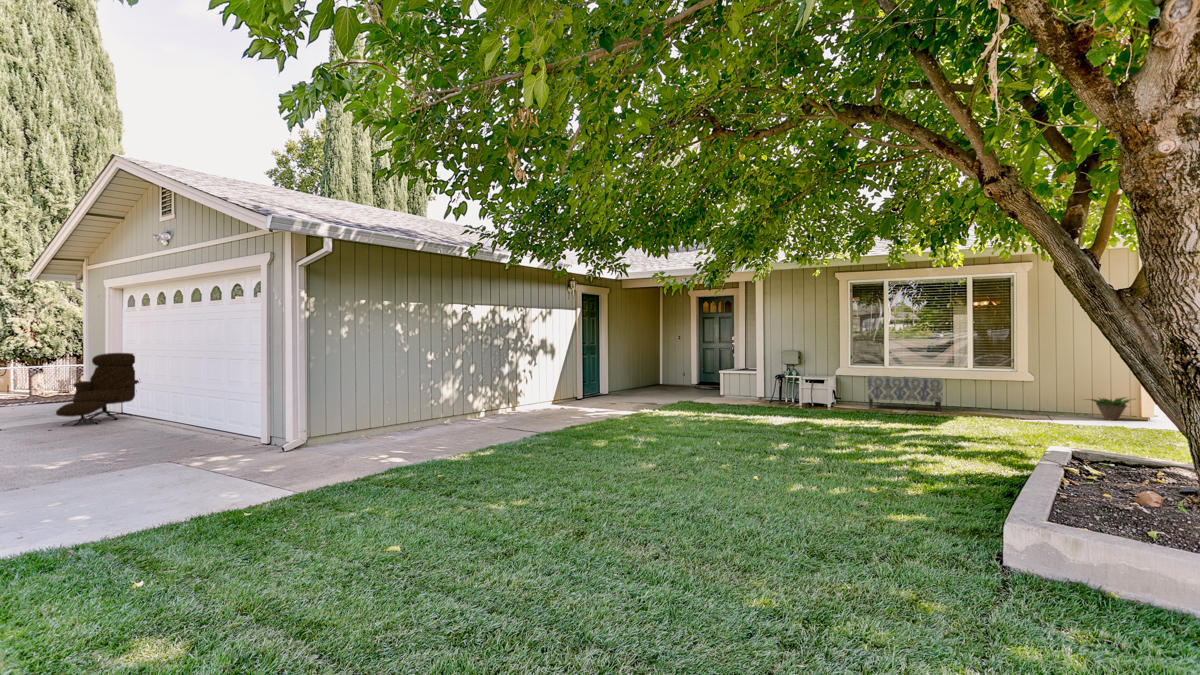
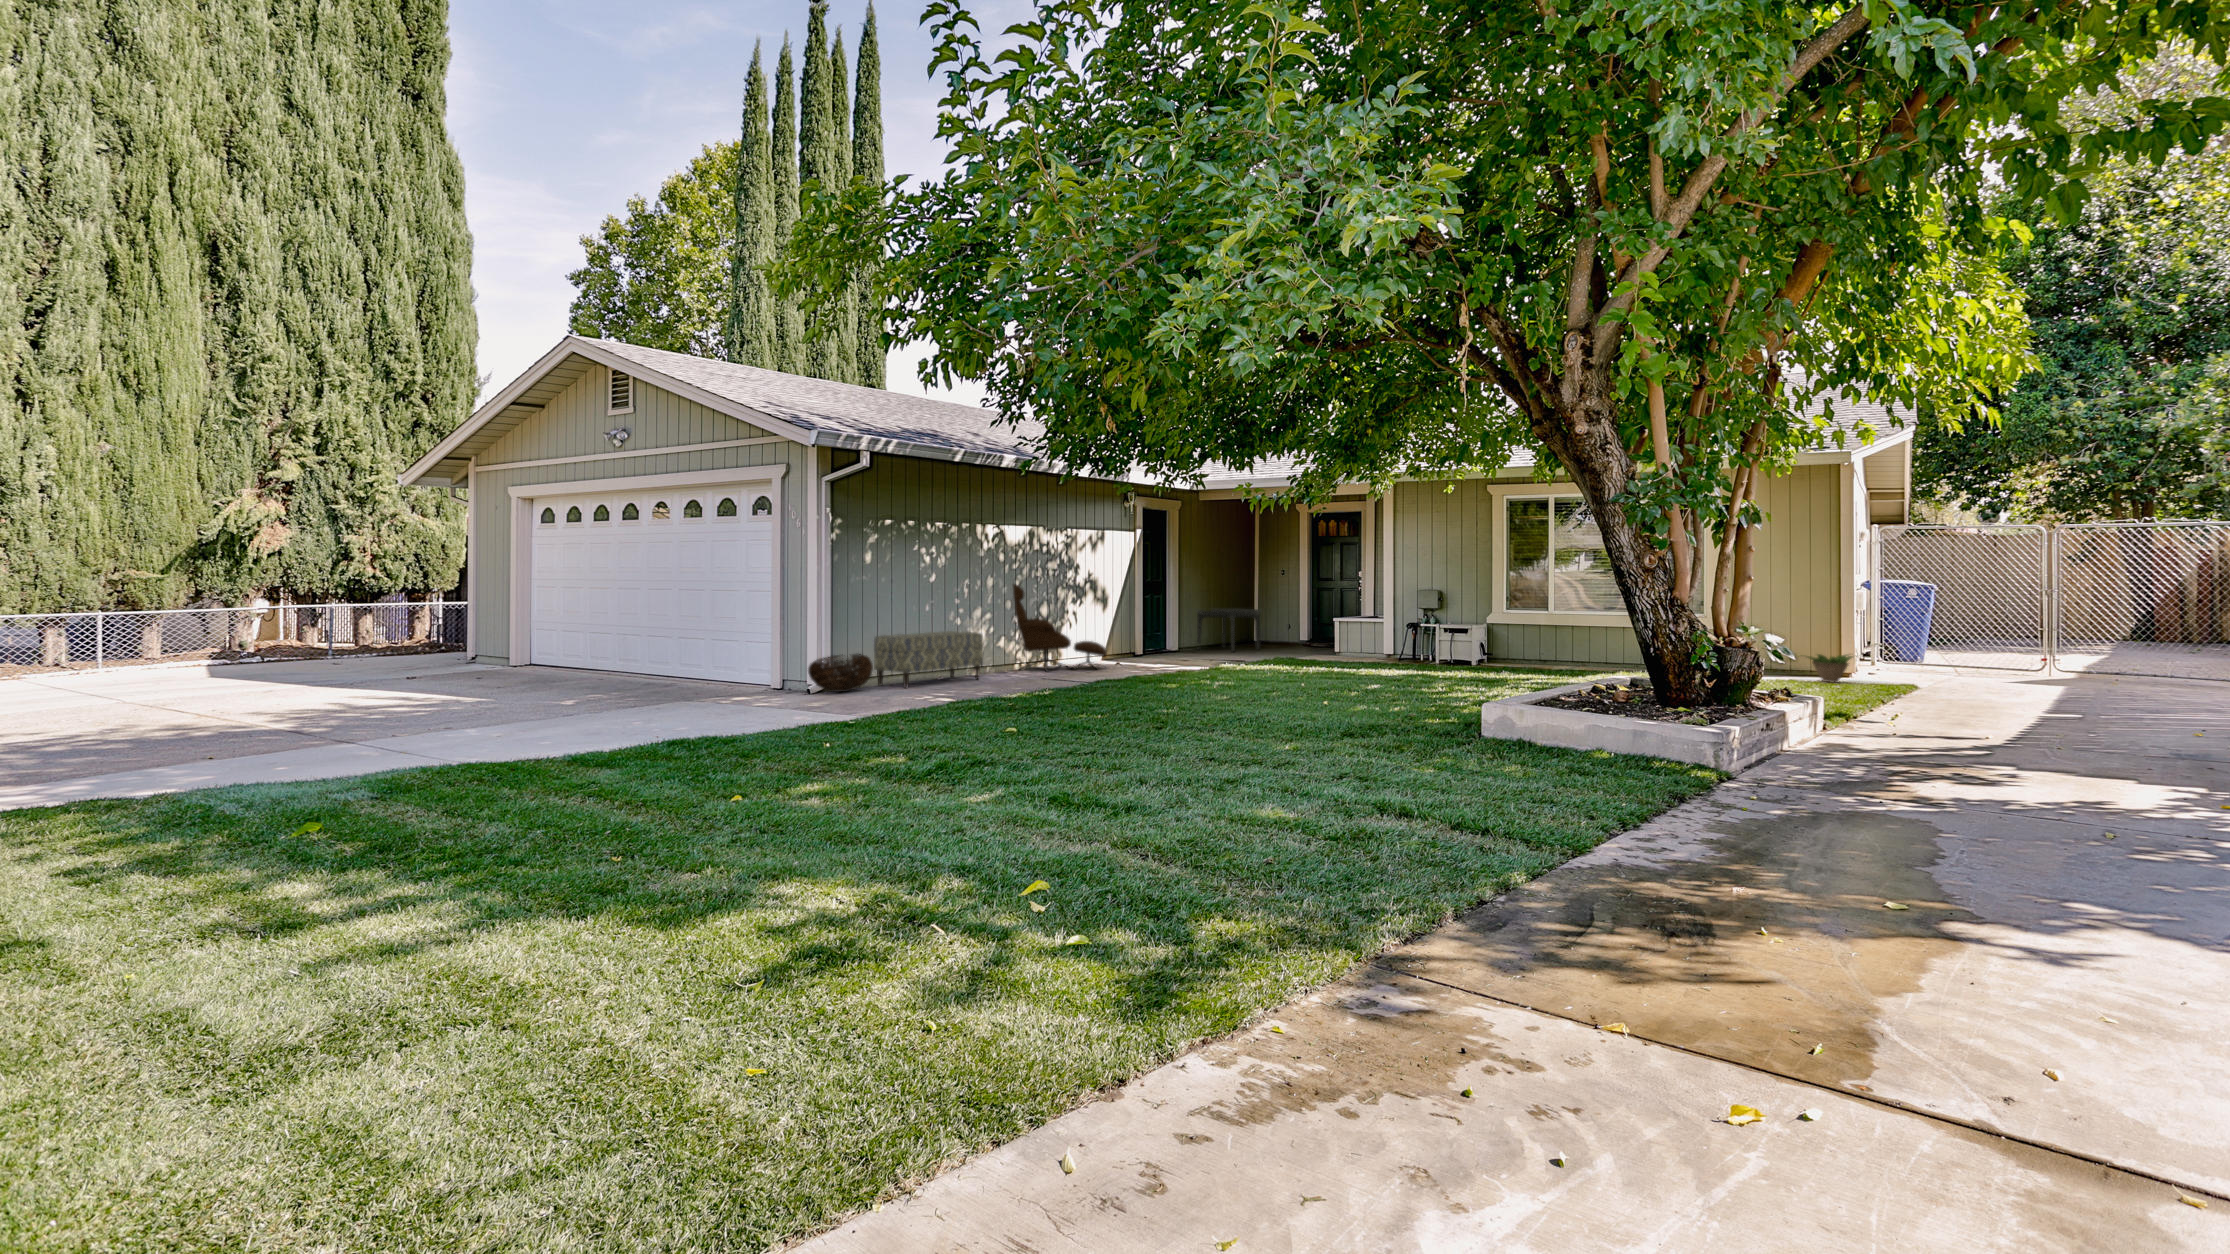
lounge chair: present [56,353,139,427] -> present [1013,584,1107,671]
round table: none [618,362,668,395] -> present [1196,609,1261,652]
bench: present [867,376,943,412] -> present [874,631,983,688]
basket: none [304,412,362,445] -> present [808,654,873,692]

